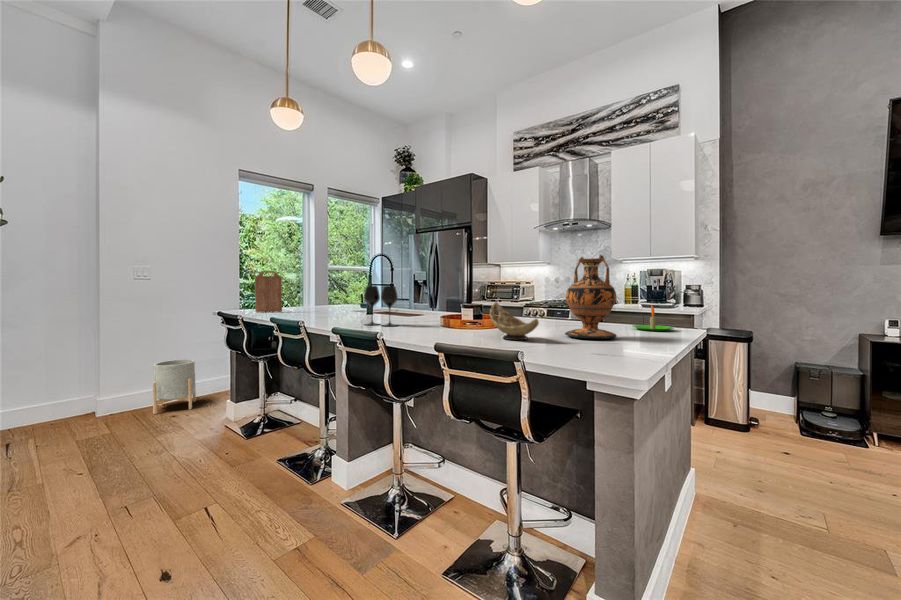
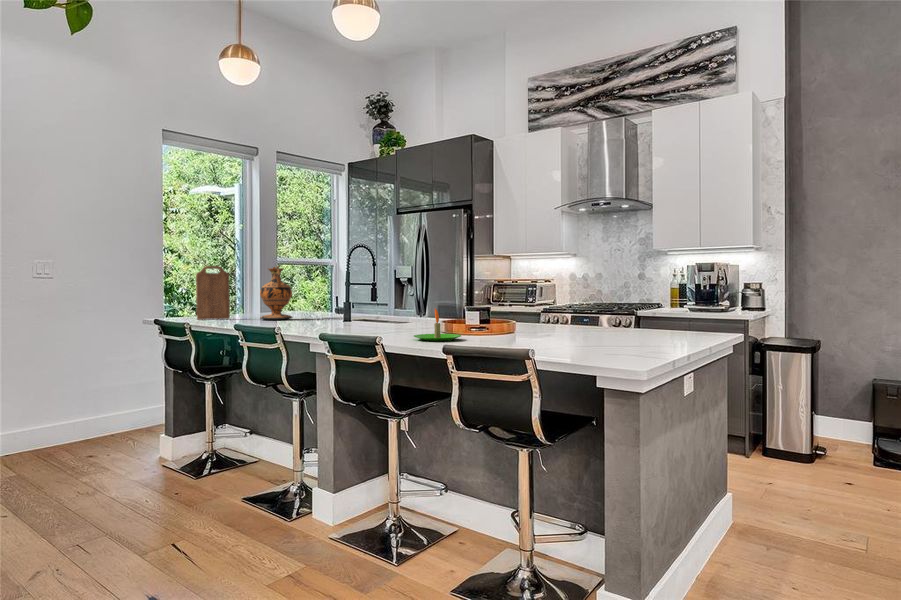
vase: present [565,255,617,339] -> present [260,266,292,320]
wine glass: present [364,286,398,326] -> none [350,286,391,333]
decorative bowl: present [490,302,539,340] -> none [498,304,549,344]
candle: present [632,305,675,331] -> present [414,309,461,341]
planter: present [153,359,196,414] -> none [57,383,108,453]

